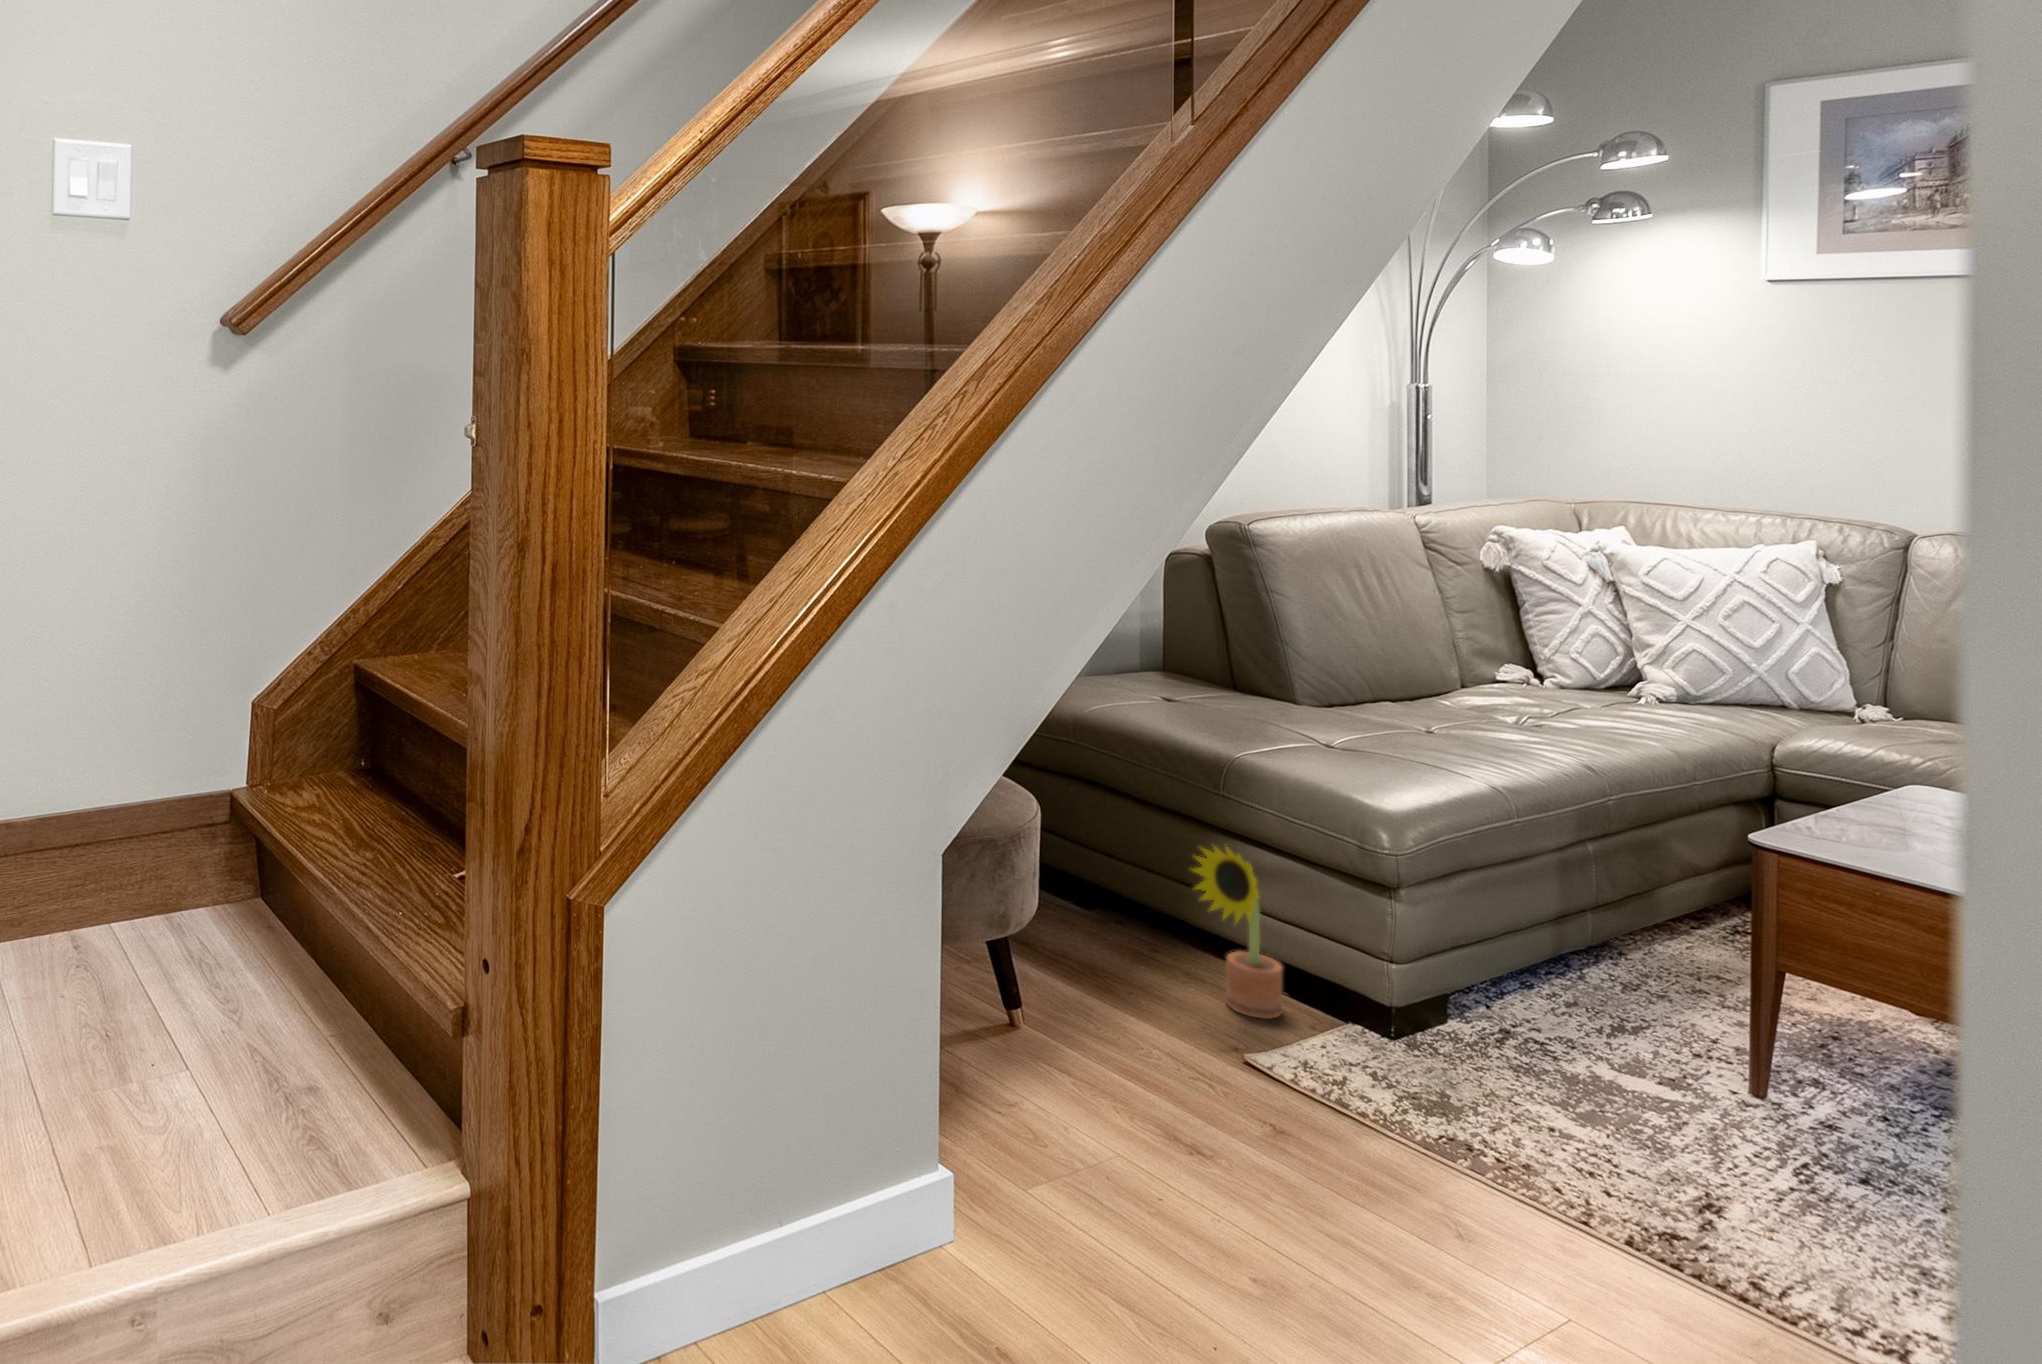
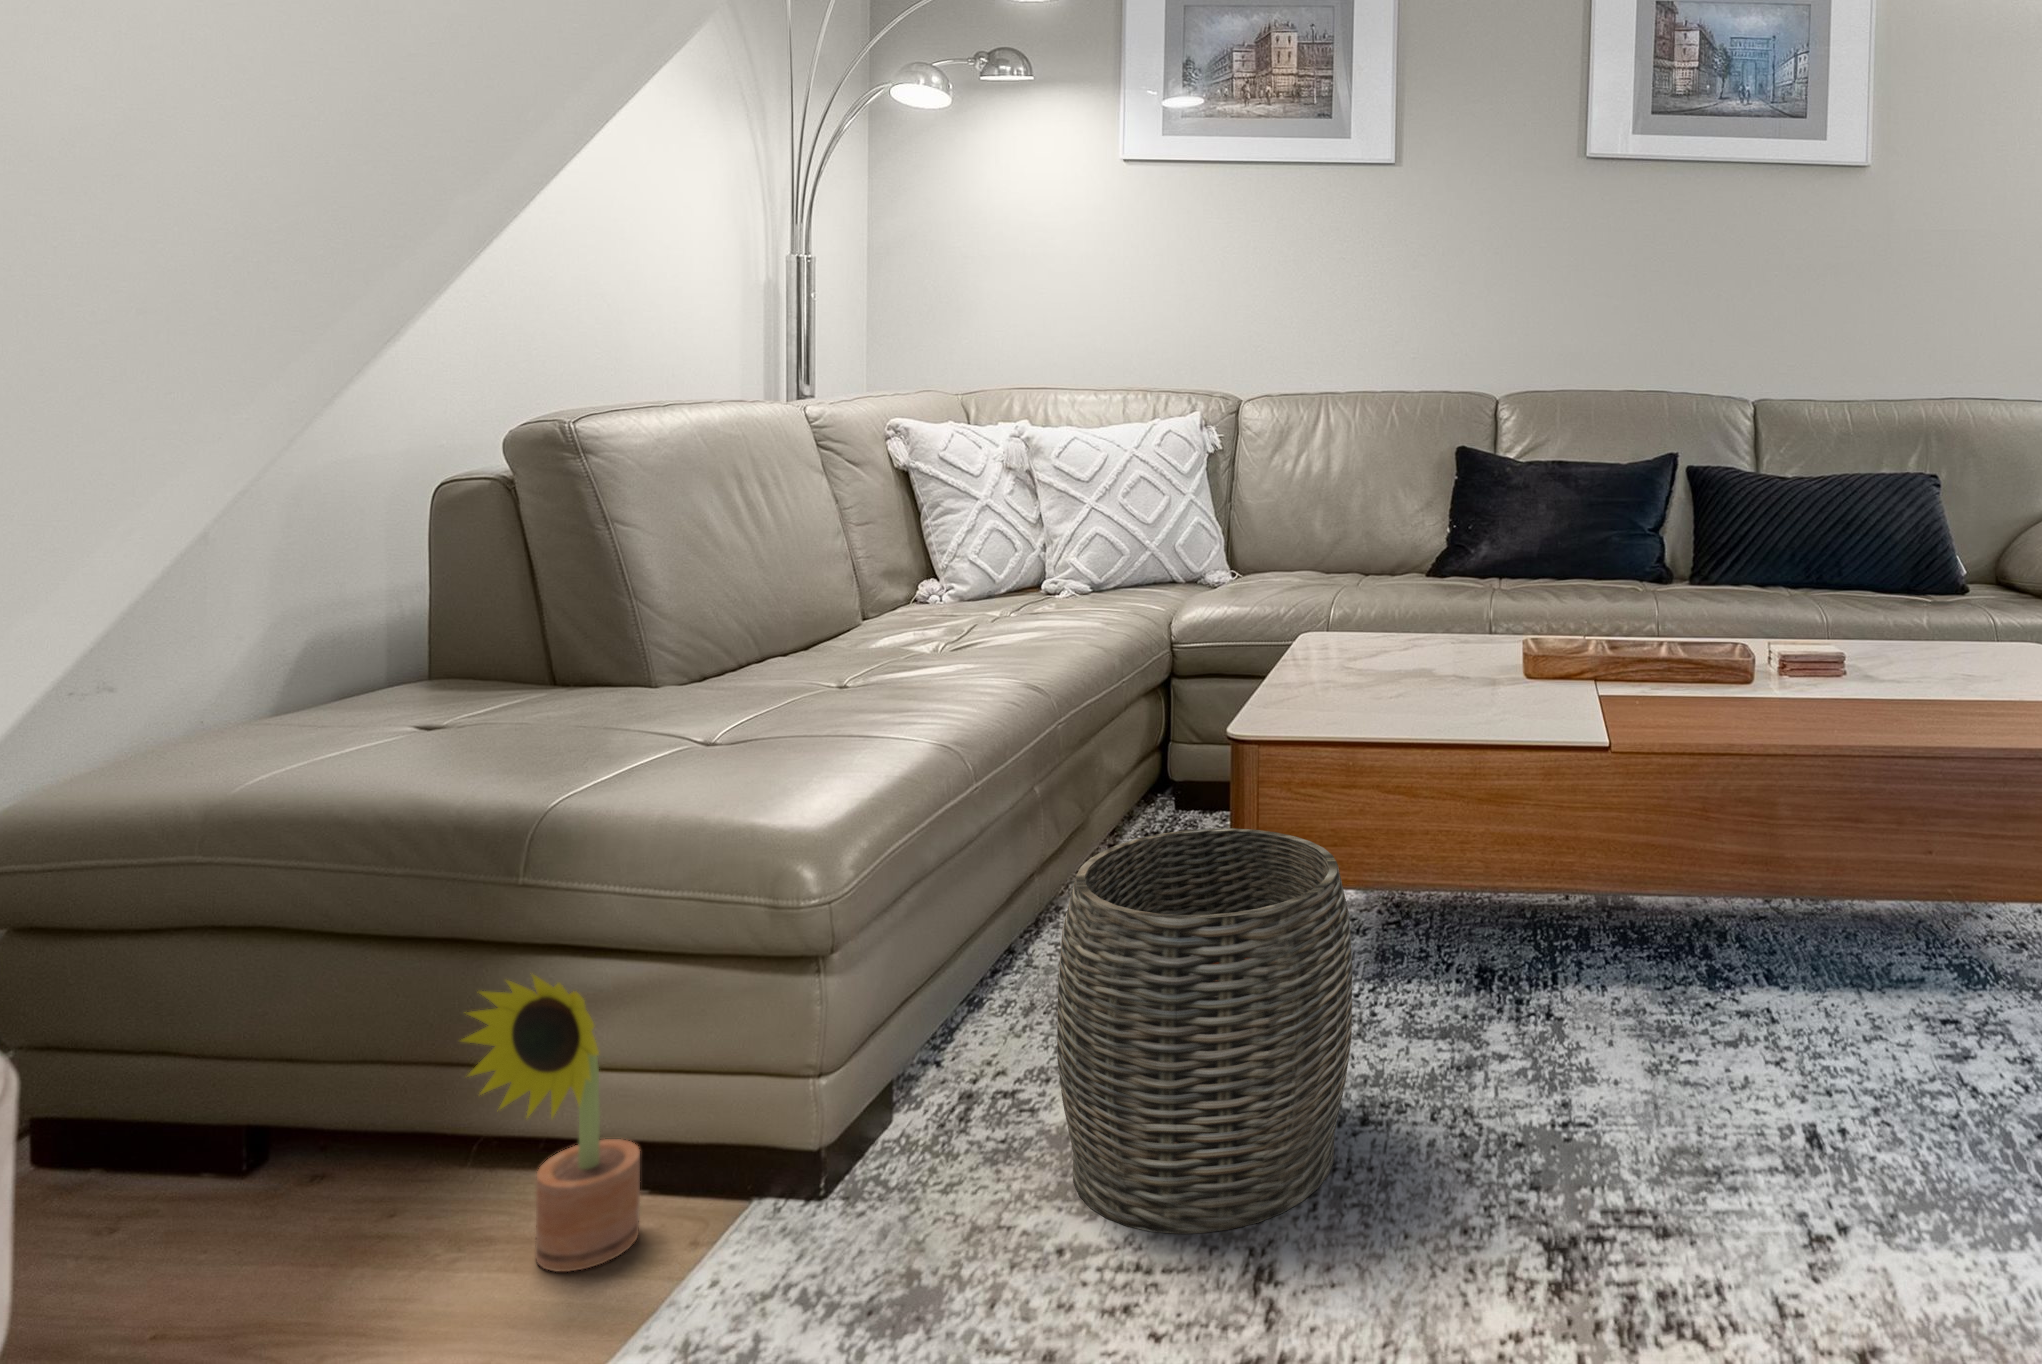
woven basket: none [1563,889,1837,1190] -> present [1057,828,1352,1234]

